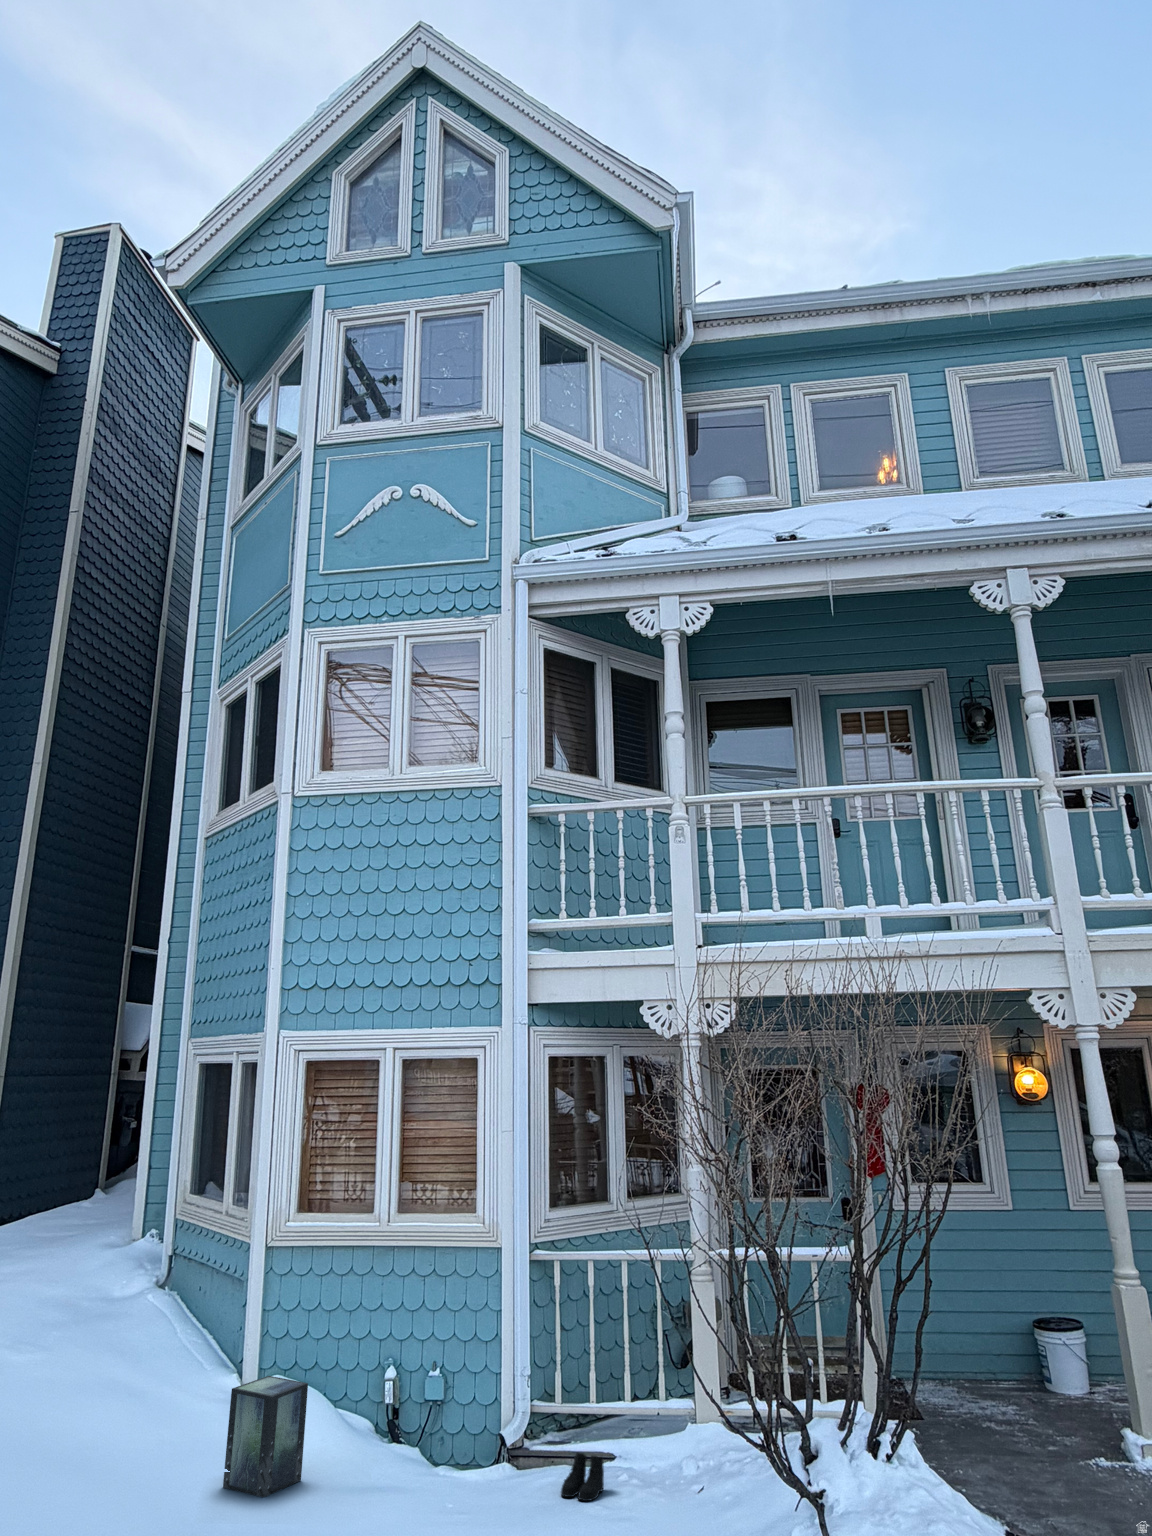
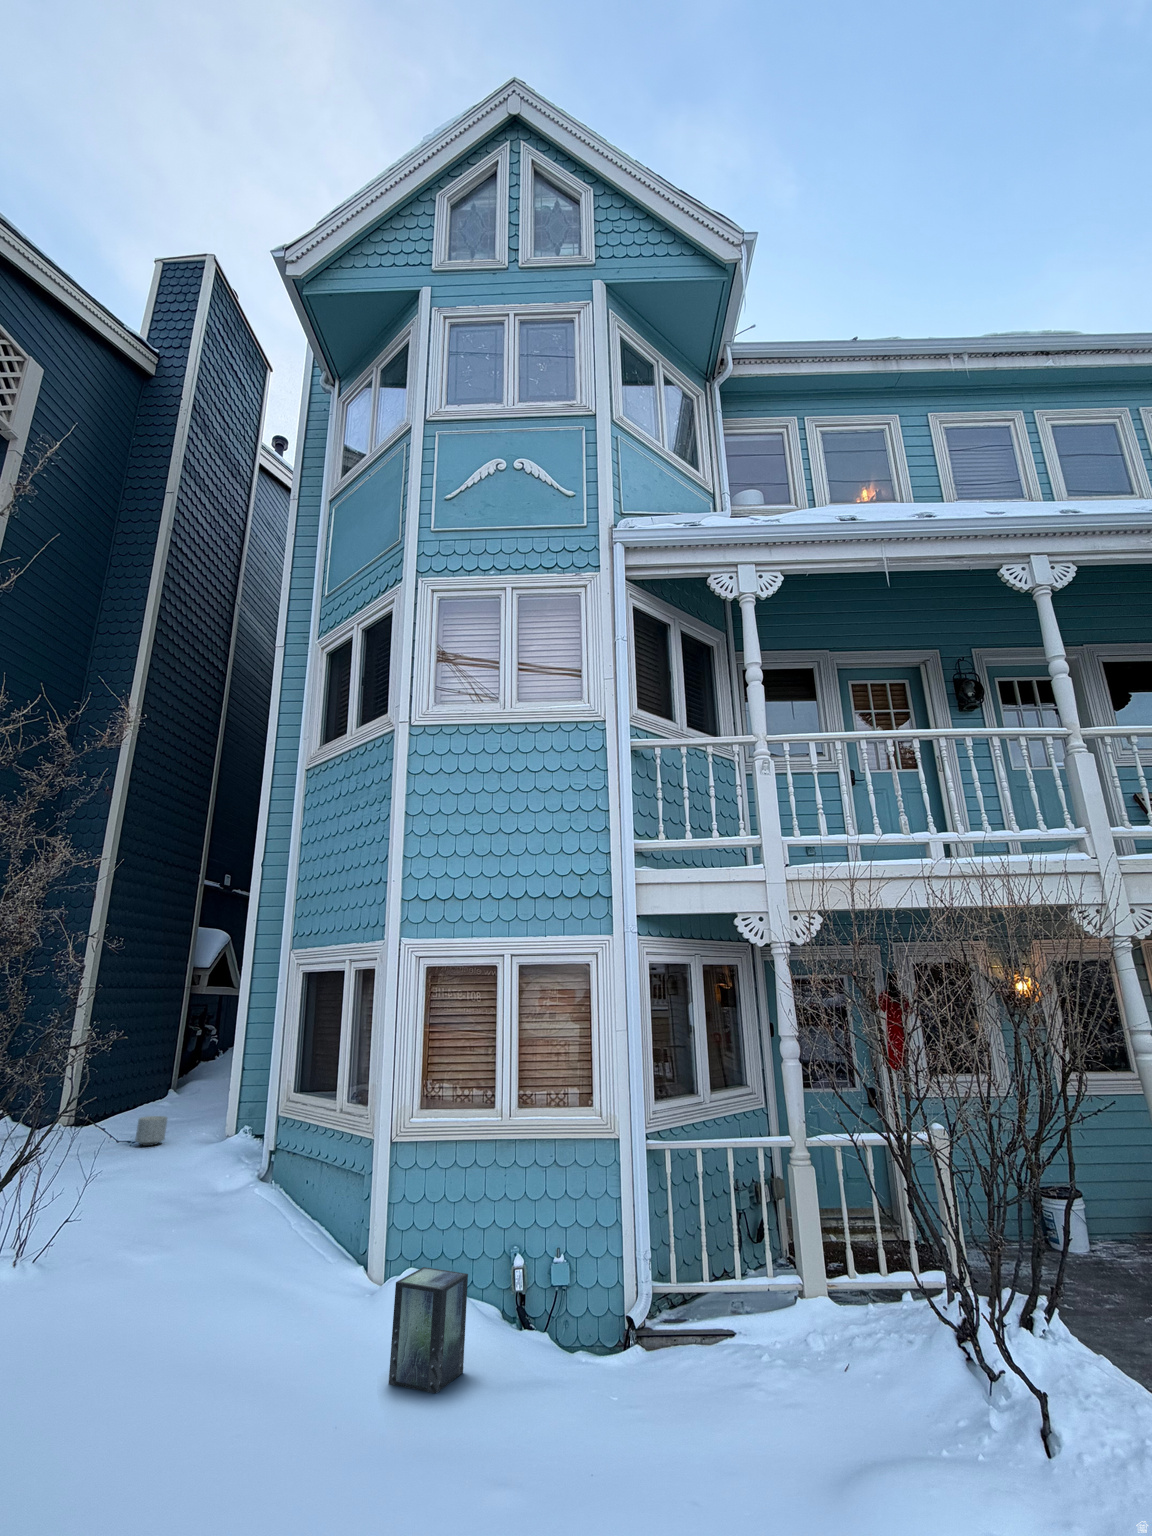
planter: none [37,1215,71,1247] -> present [135,1116,167,1146]
boots: present [561,1453,604,1501] -> none [724,1333,761,1383]

